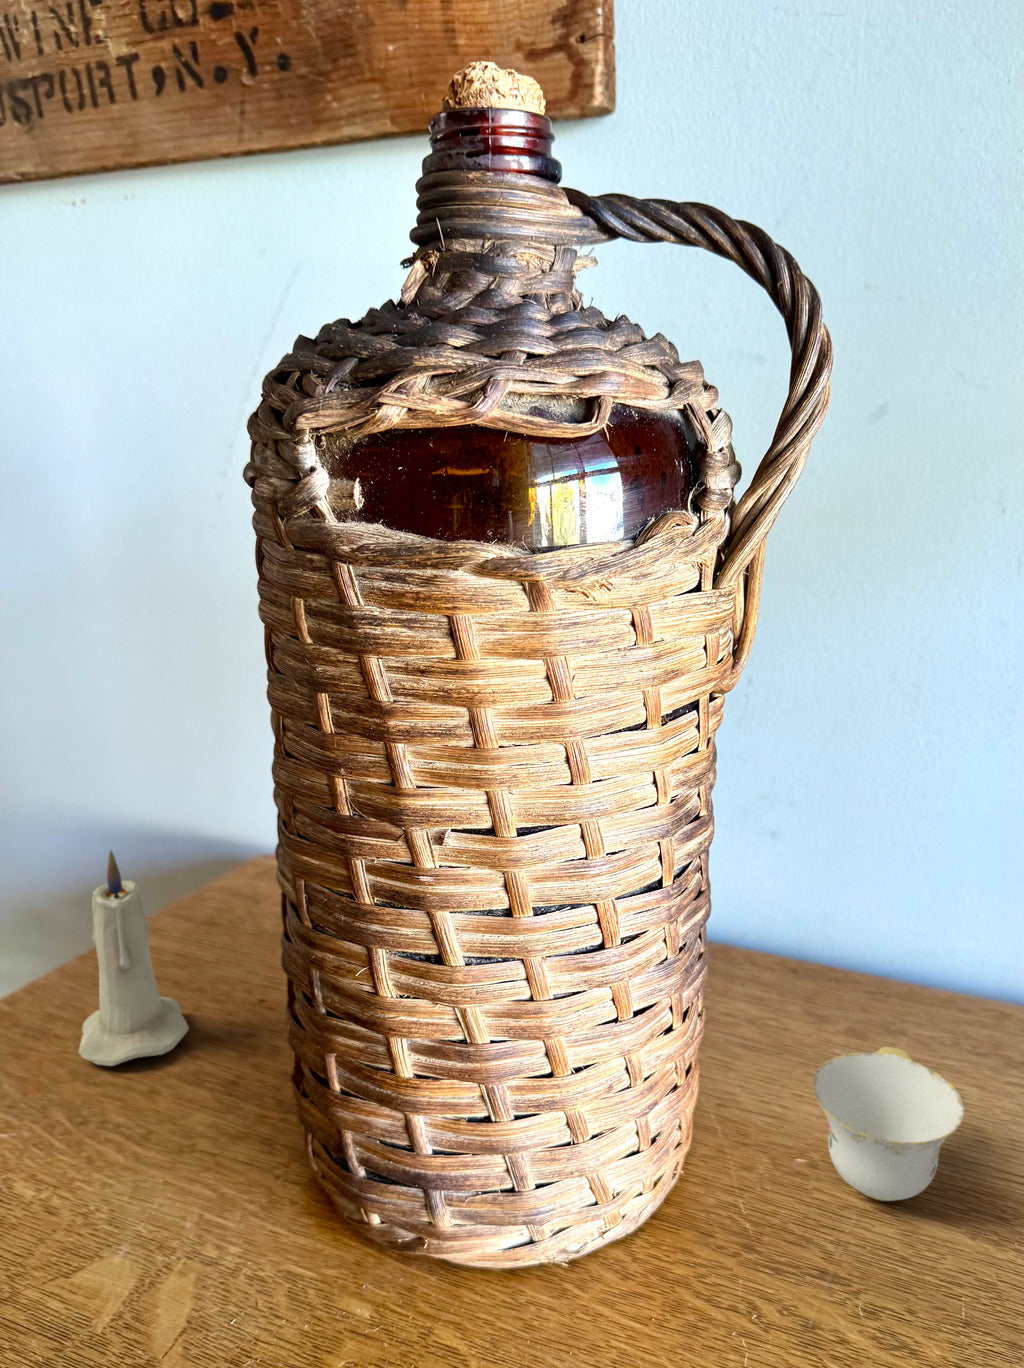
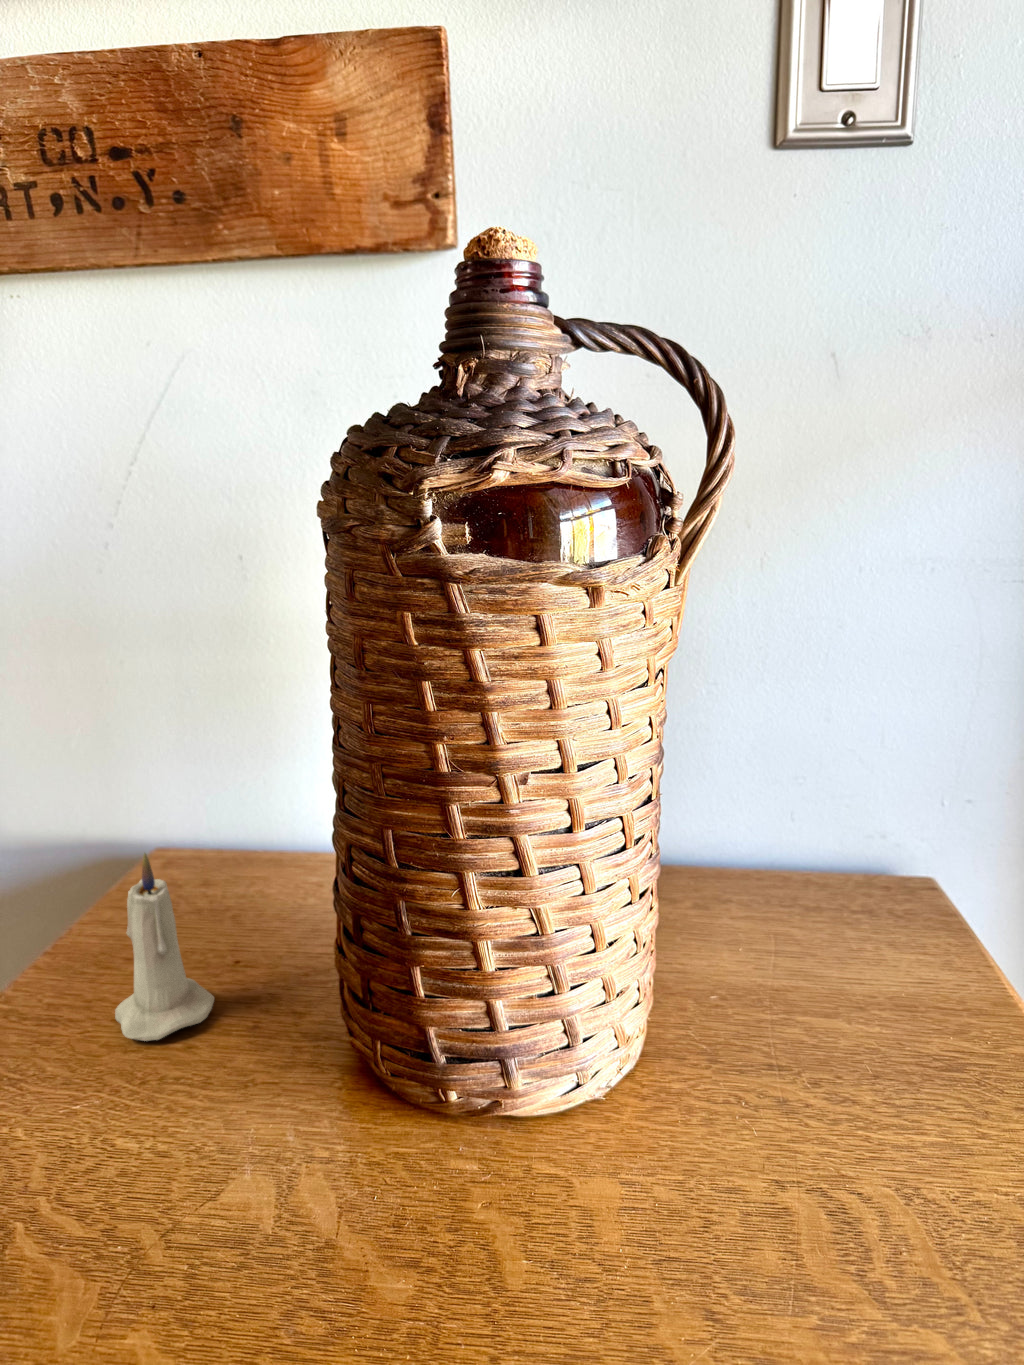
teacup: present [813,1047,965,1201] -> none [724,912,827,1014]

